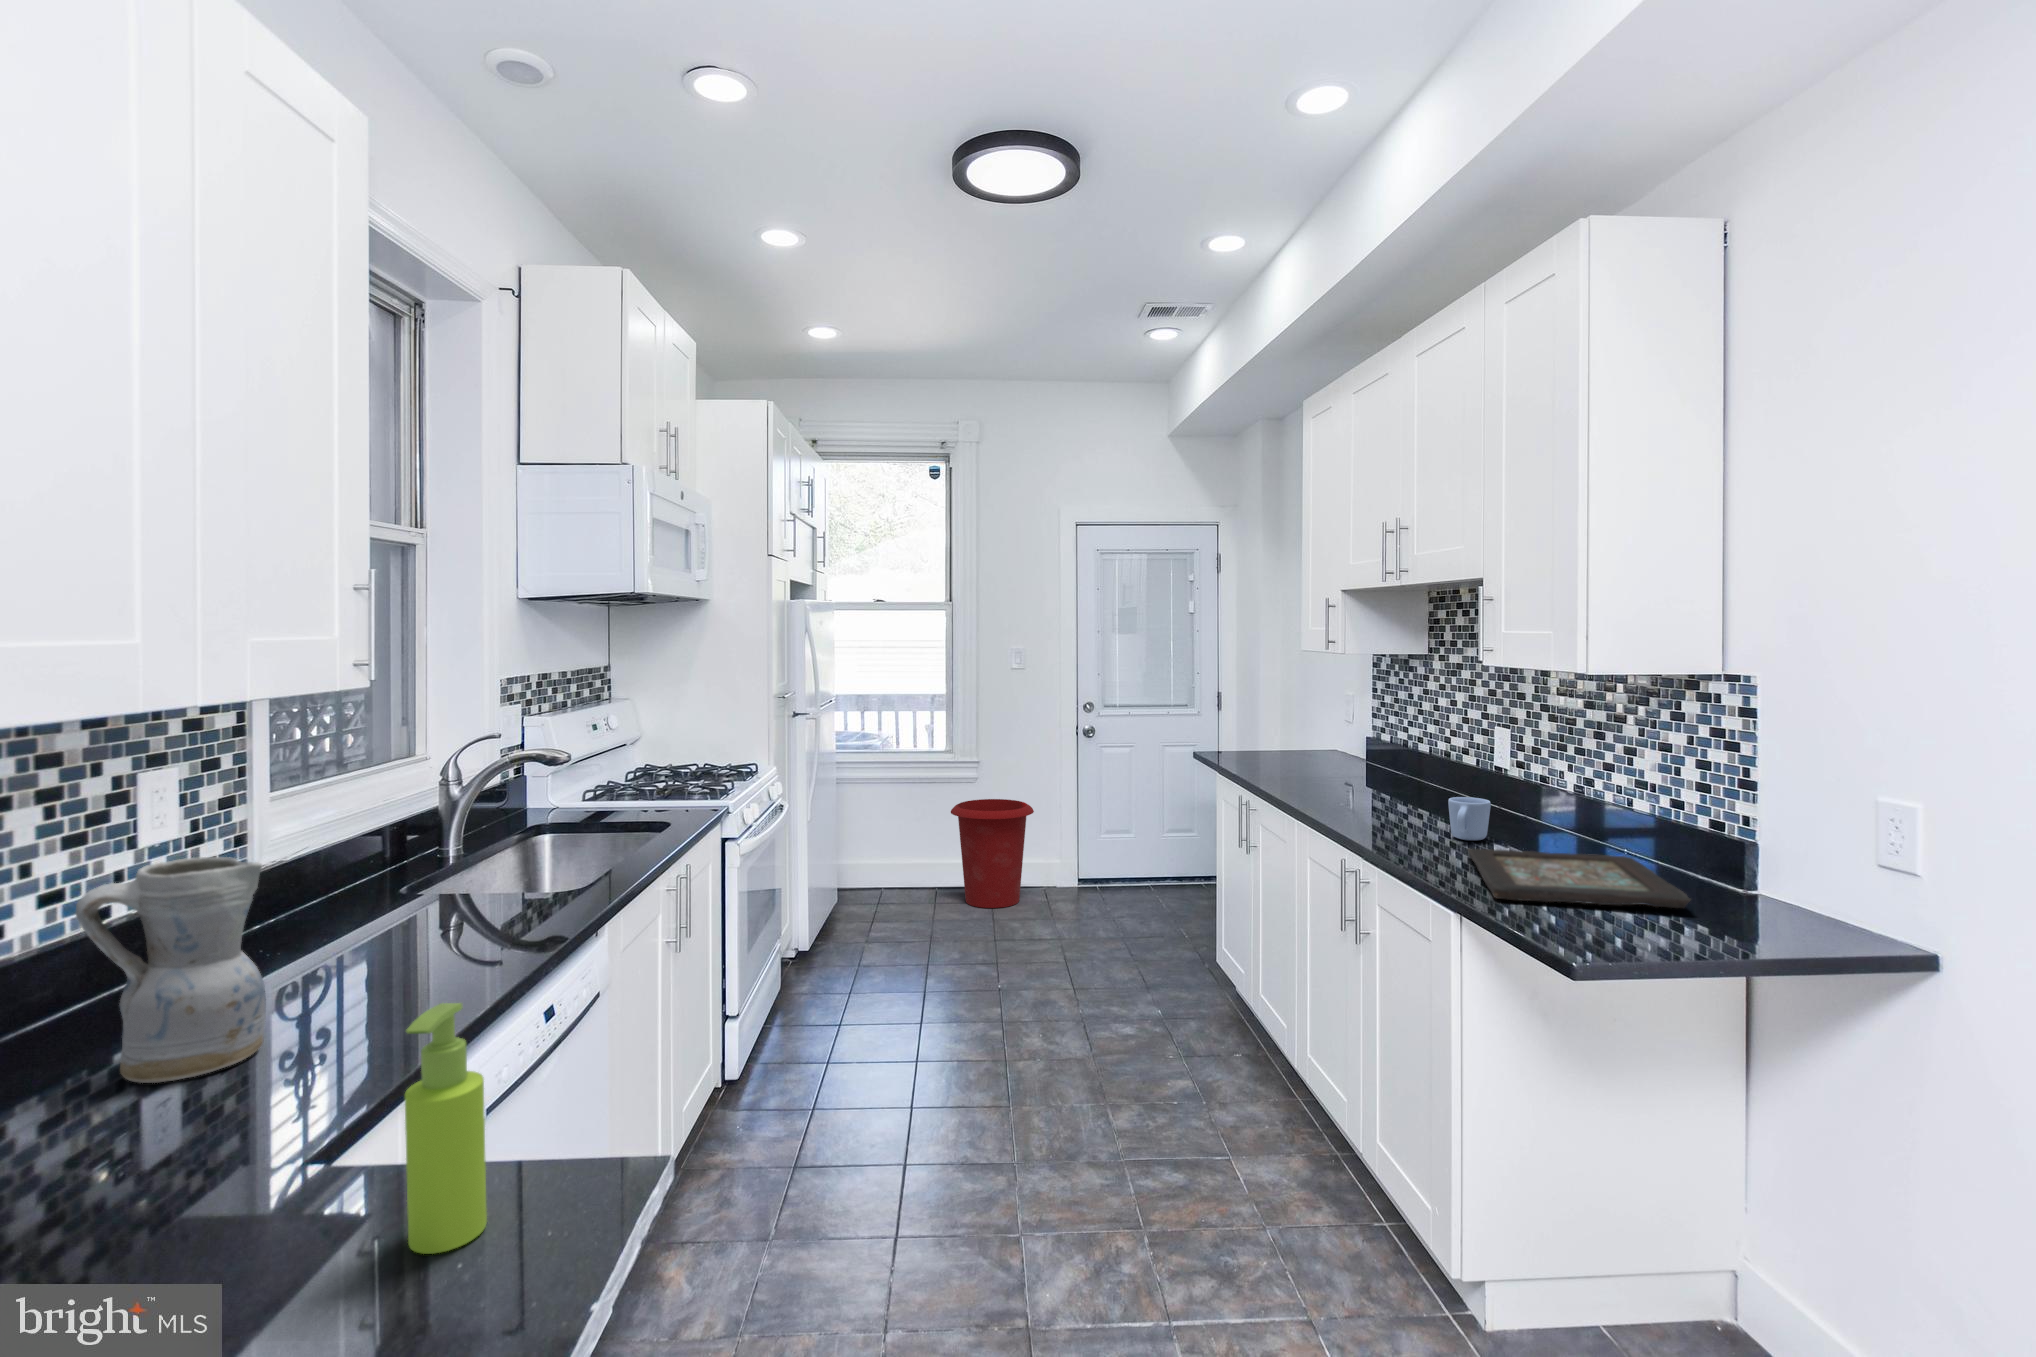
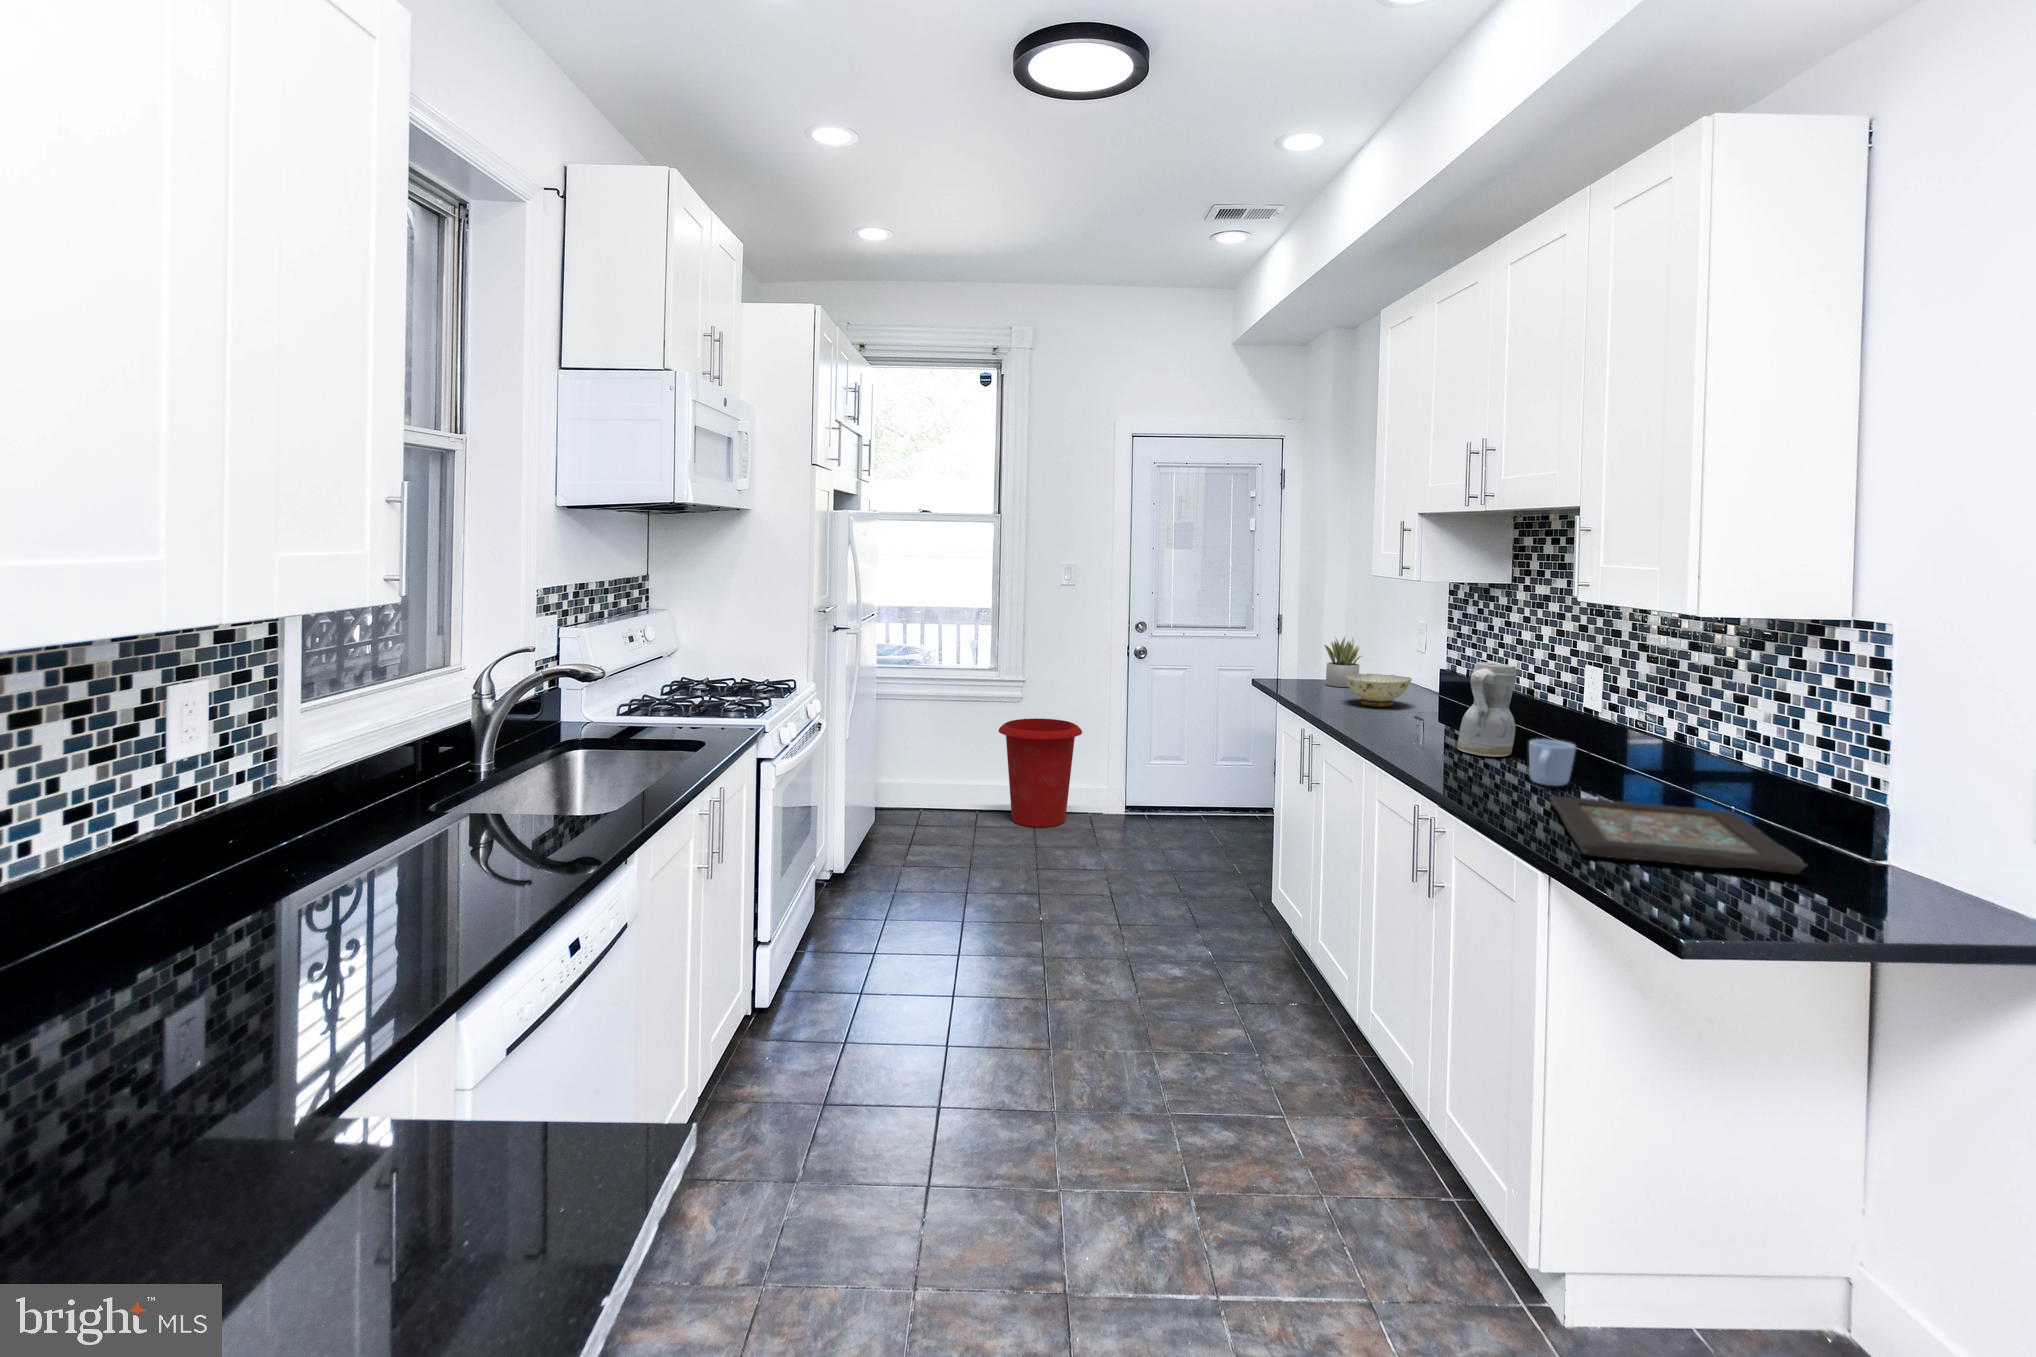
succulent plant: none [1263,708,1300,758] -> present [1325,636,1362,687]
ceramic bowl: none [1282,744,1345,774] -> present [1345,674,1412,707]
ceramic pitcher: present [76,857,266,1083] -> present [1457,662,1516,757]
soap dispenser: present [405,1003,487,1254] -> none [378,971,481,1241]

